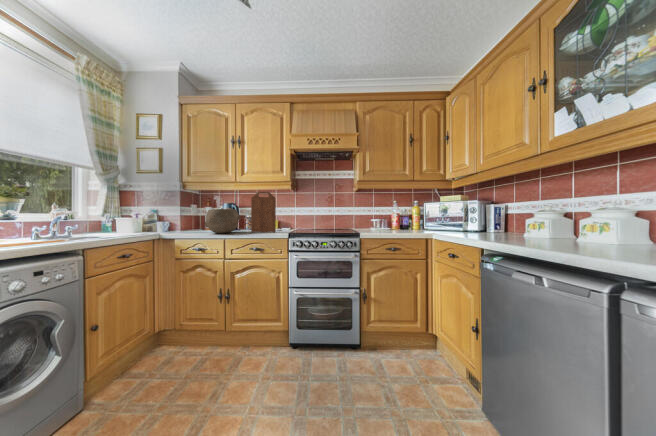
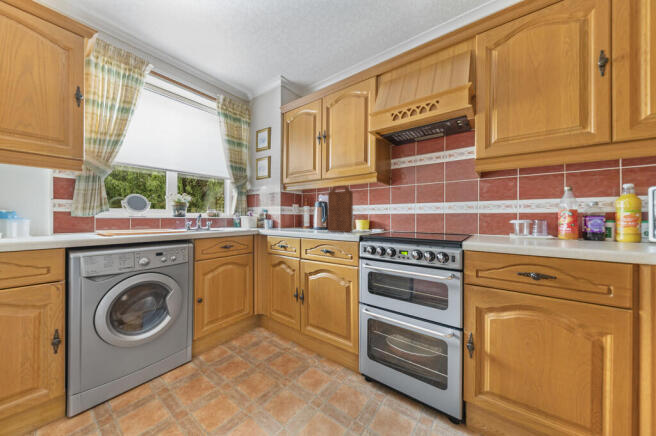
bowl: present [205,209,241,233] -> none [287,206,321,231]

